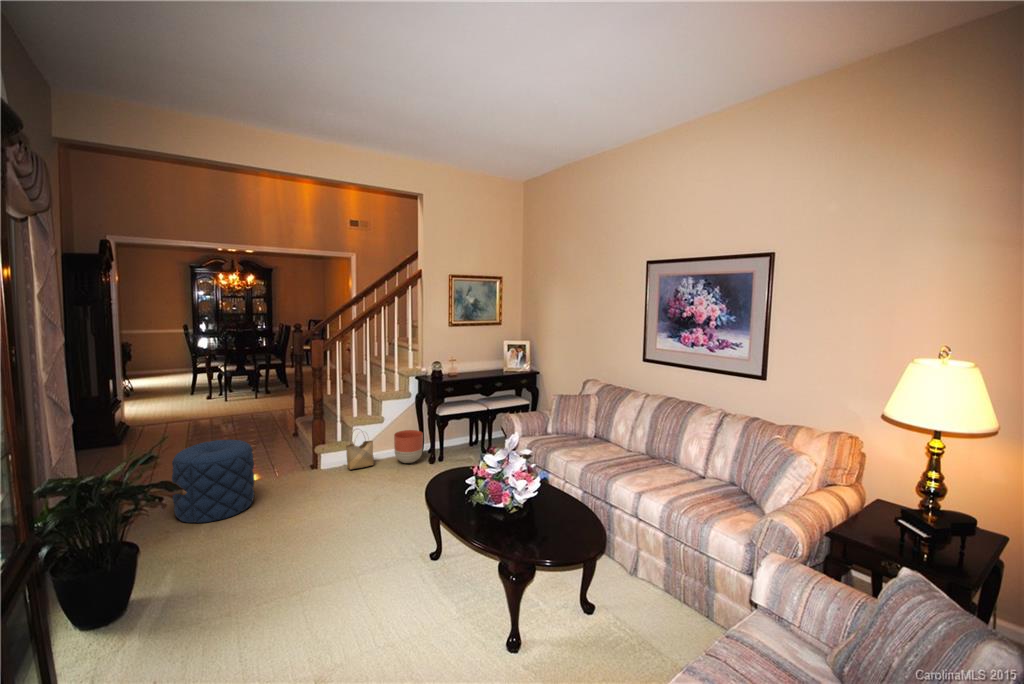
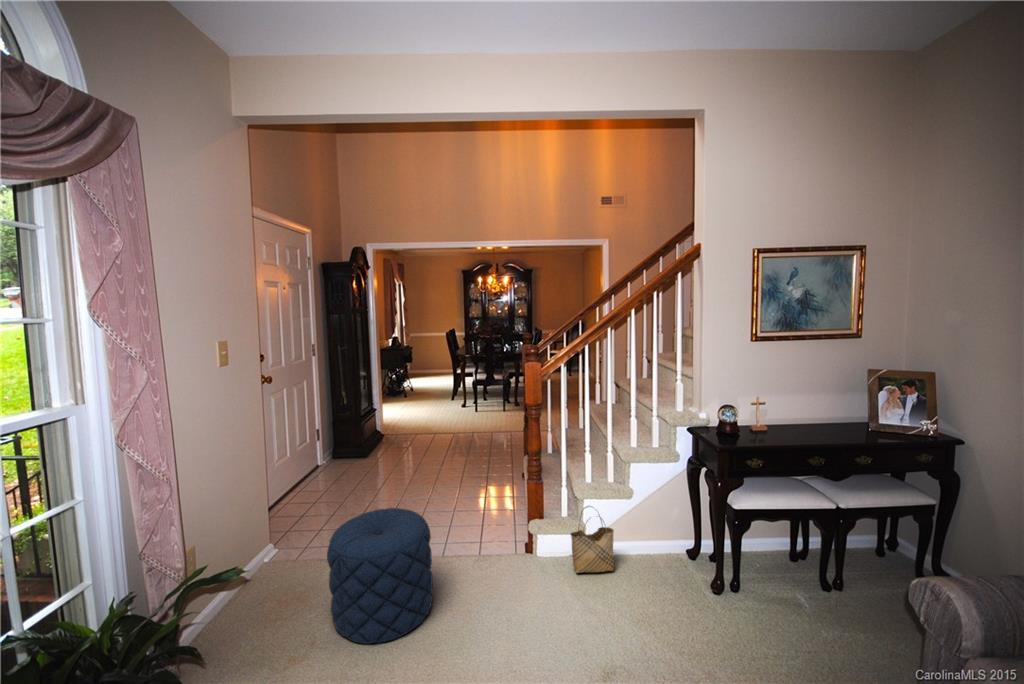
planter: present [394,430,423,463] -> none [648,518,699,581]

